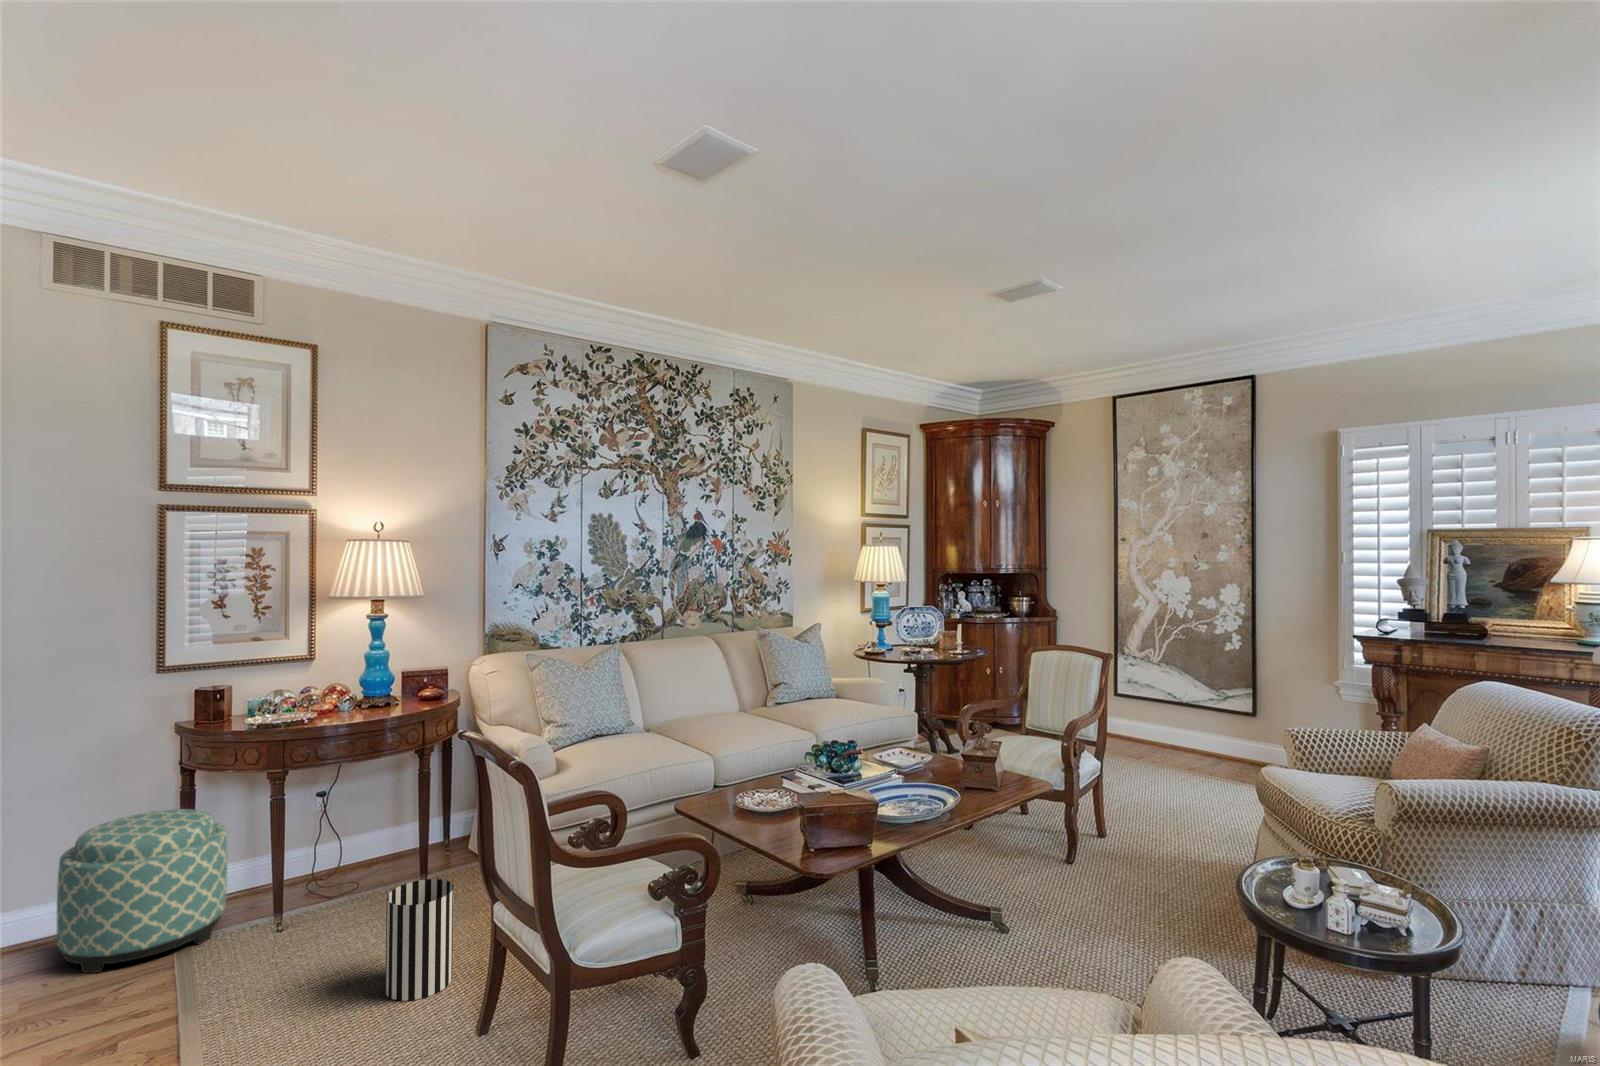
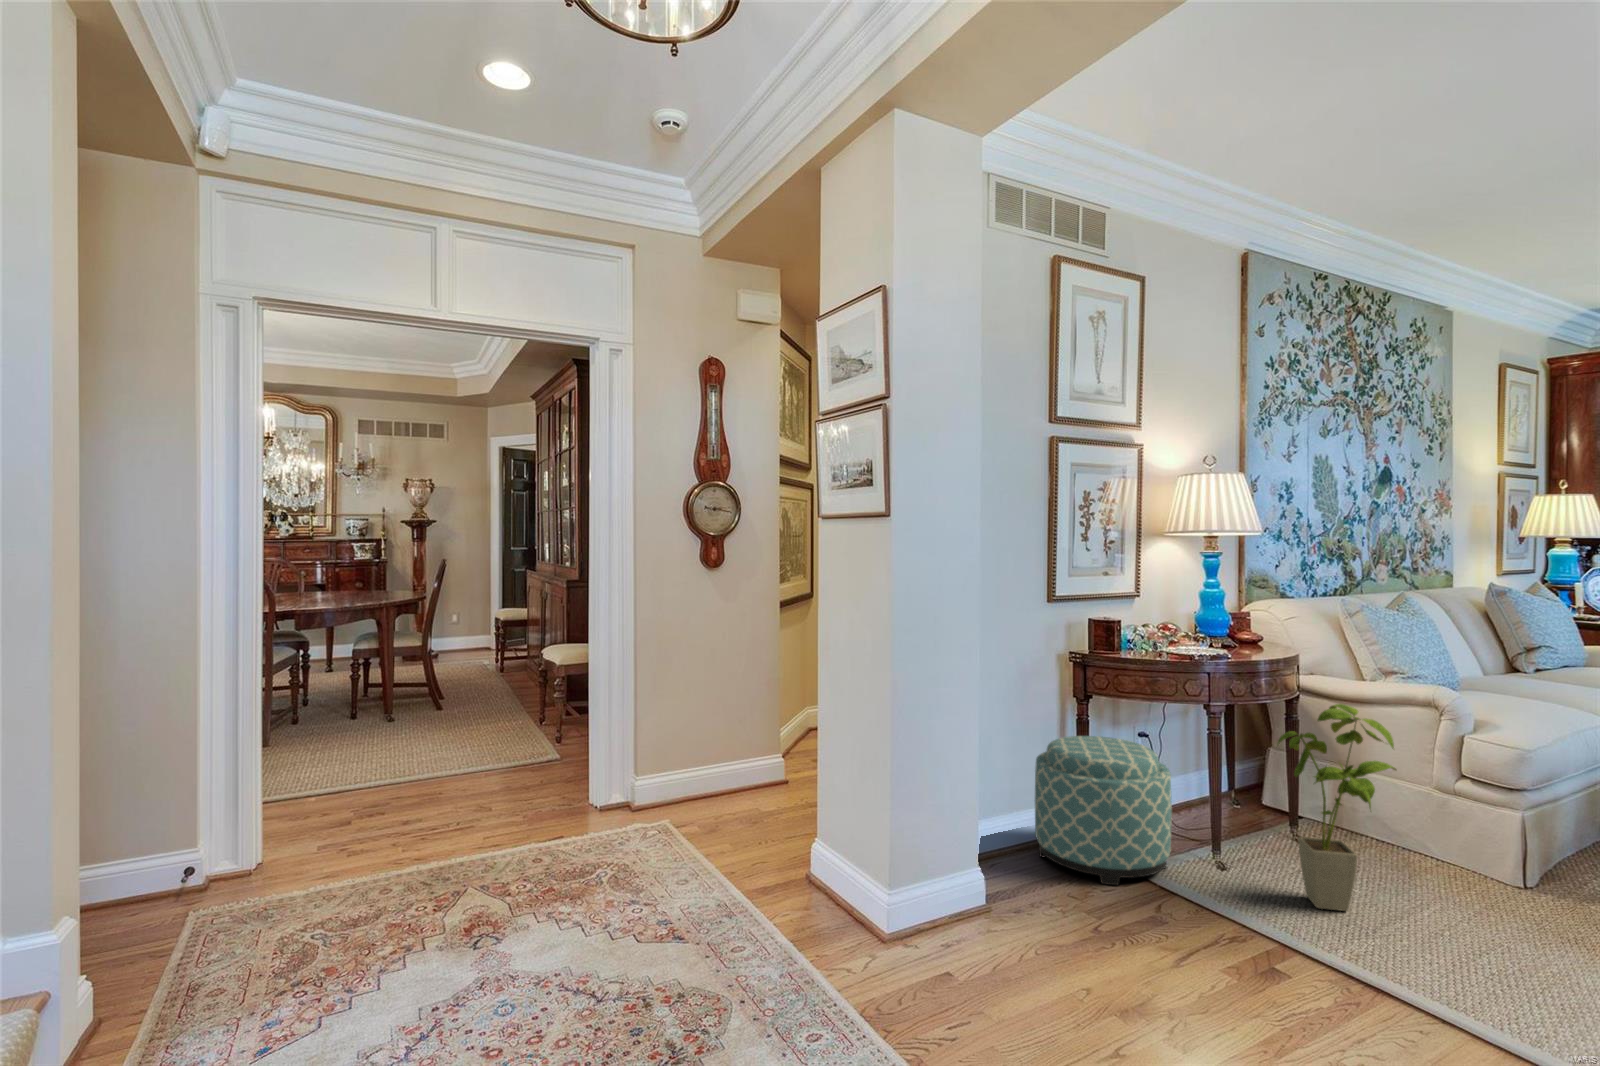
house plant: none [249,776,371,980] -> present [1278,704,1396,911]
wastebasket: present [385,879,454,1001] -> none [1465,821,1552,946]

